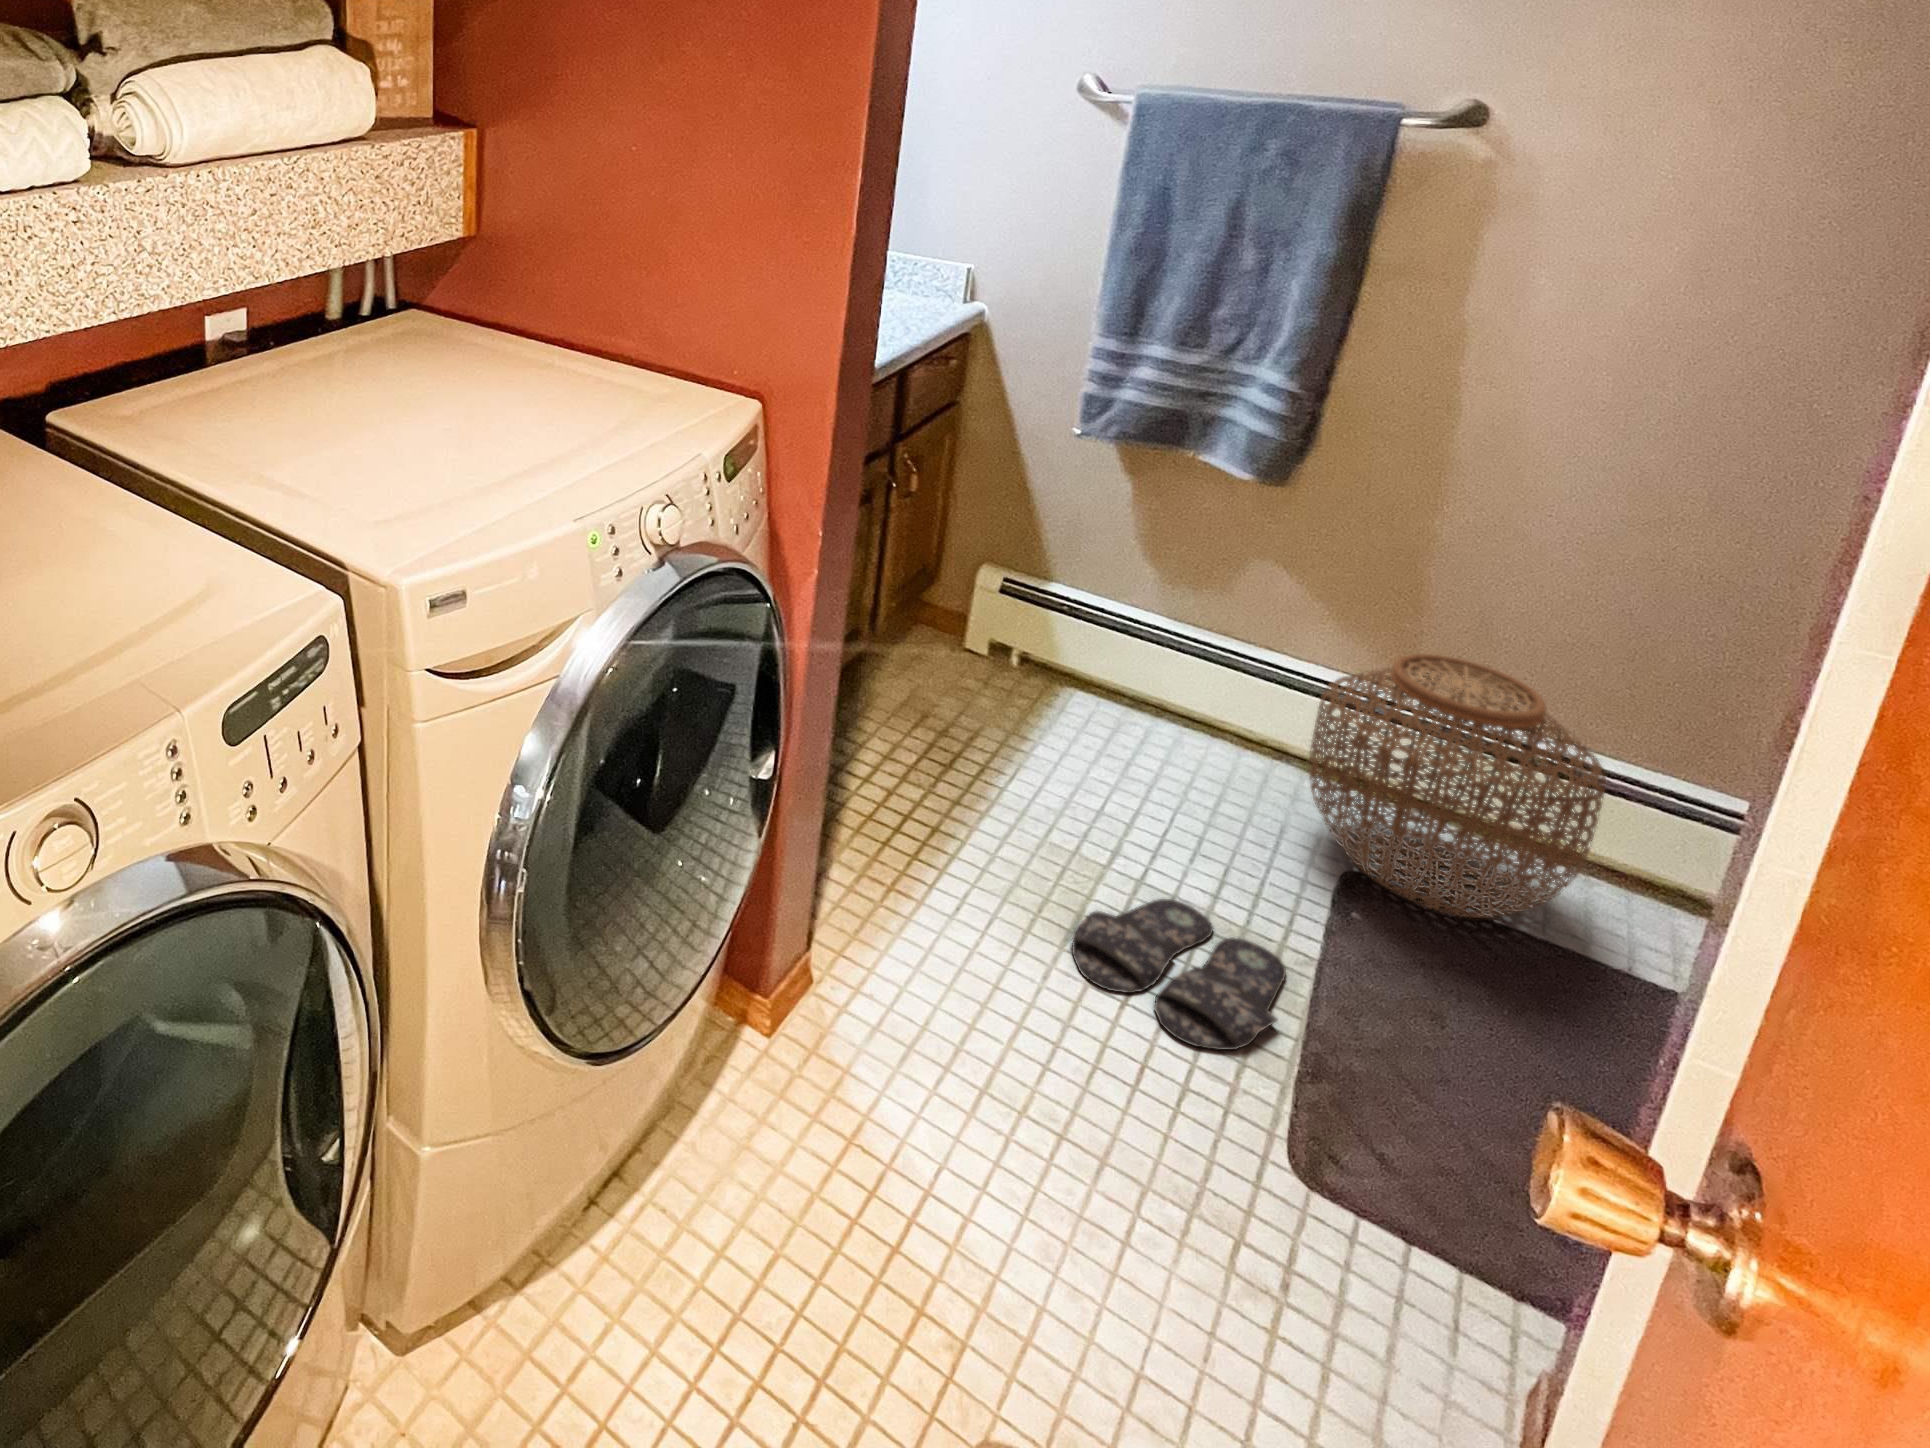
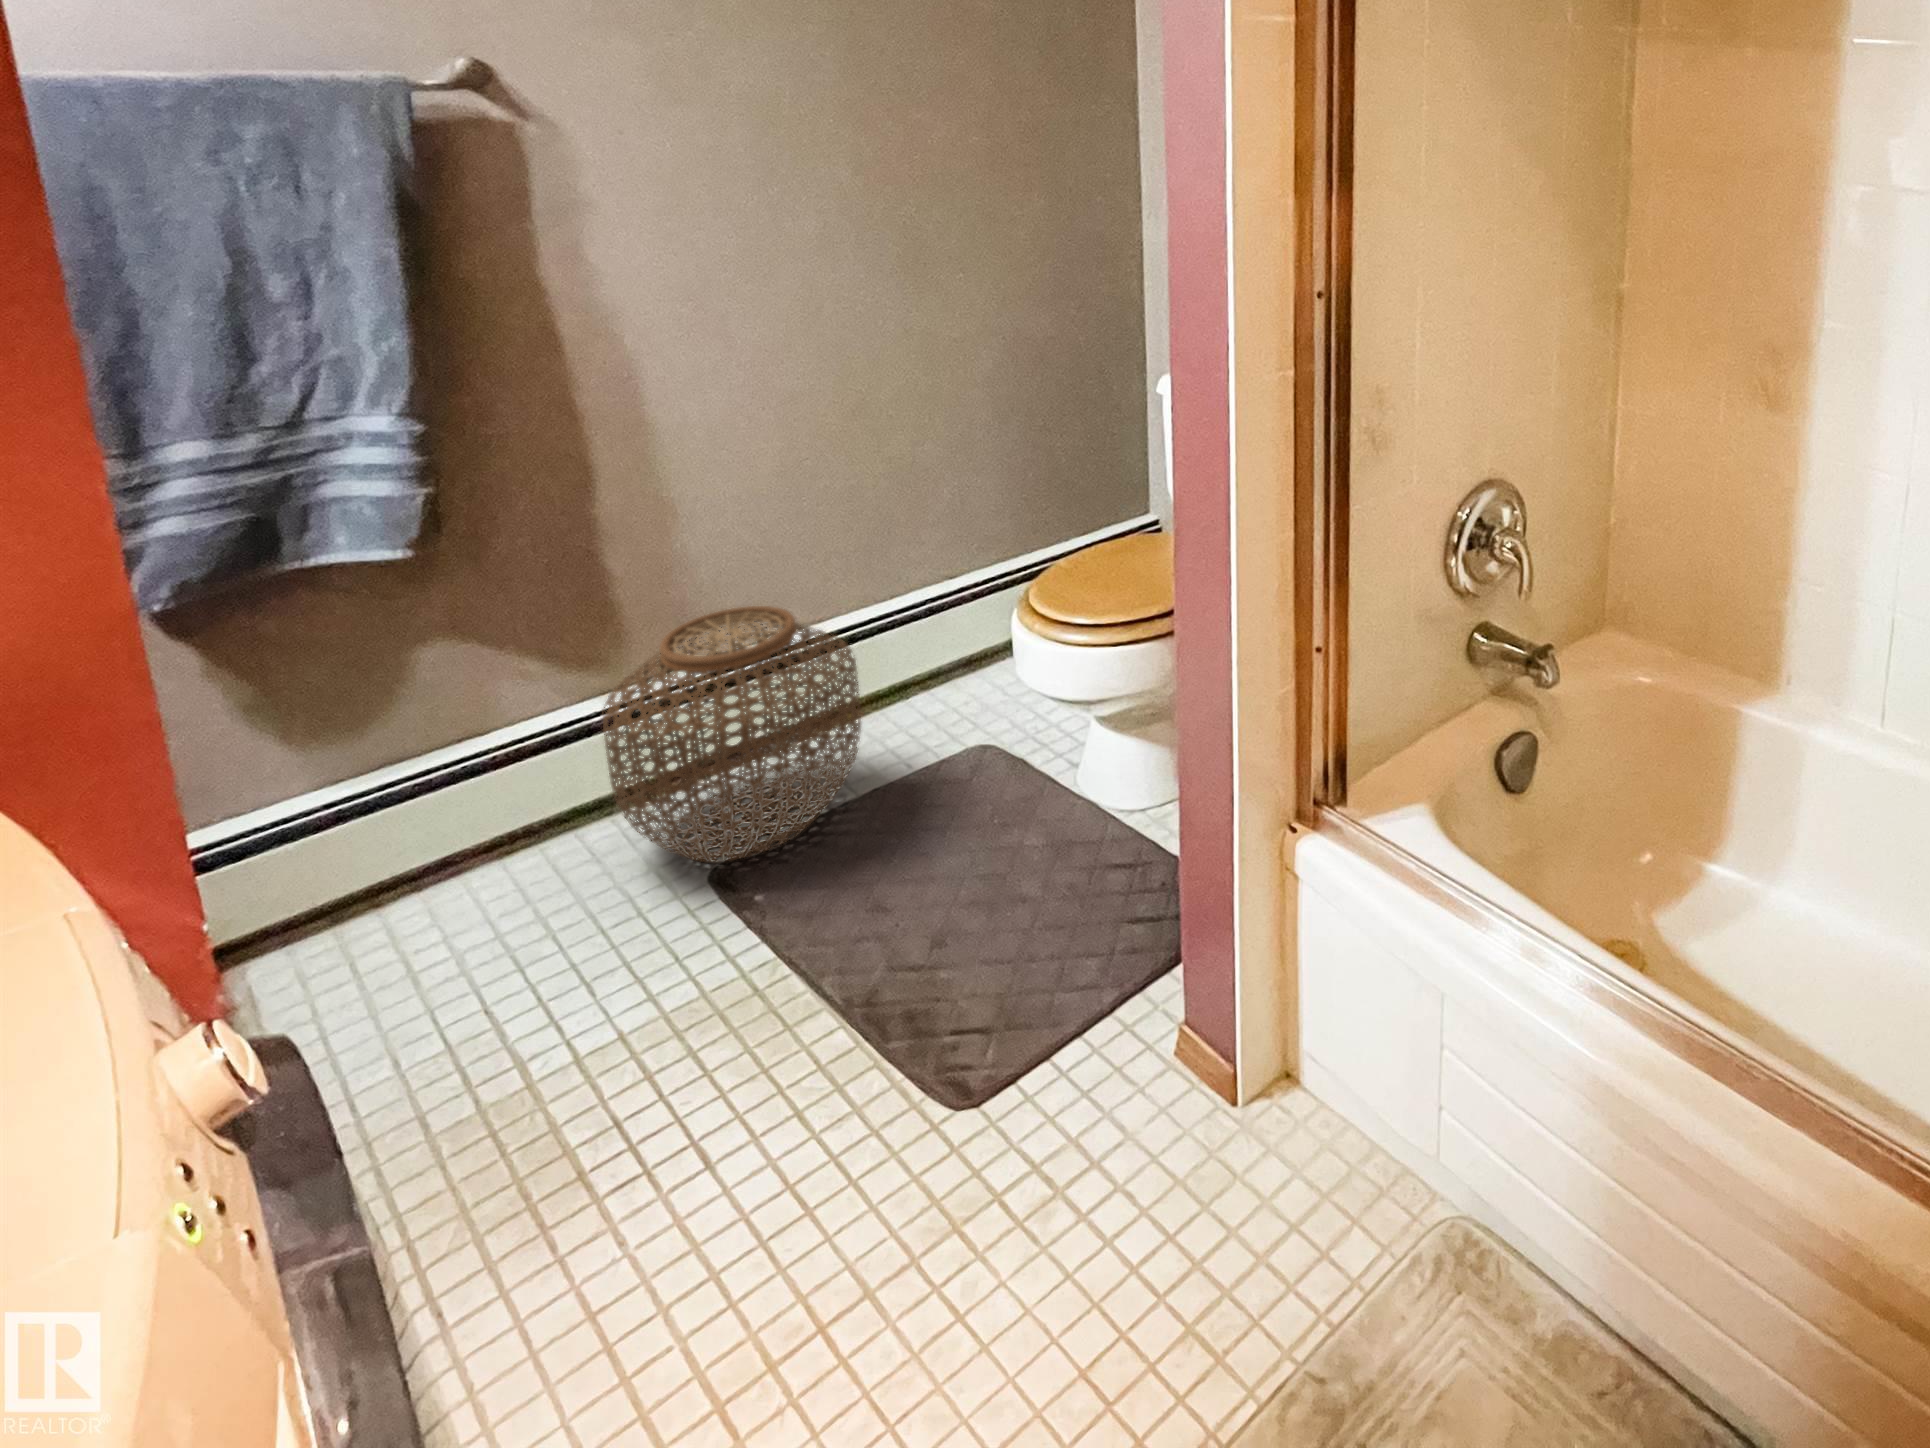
slippers: present [1072,899,1286,1050] -> none [583,986,826,1198]

